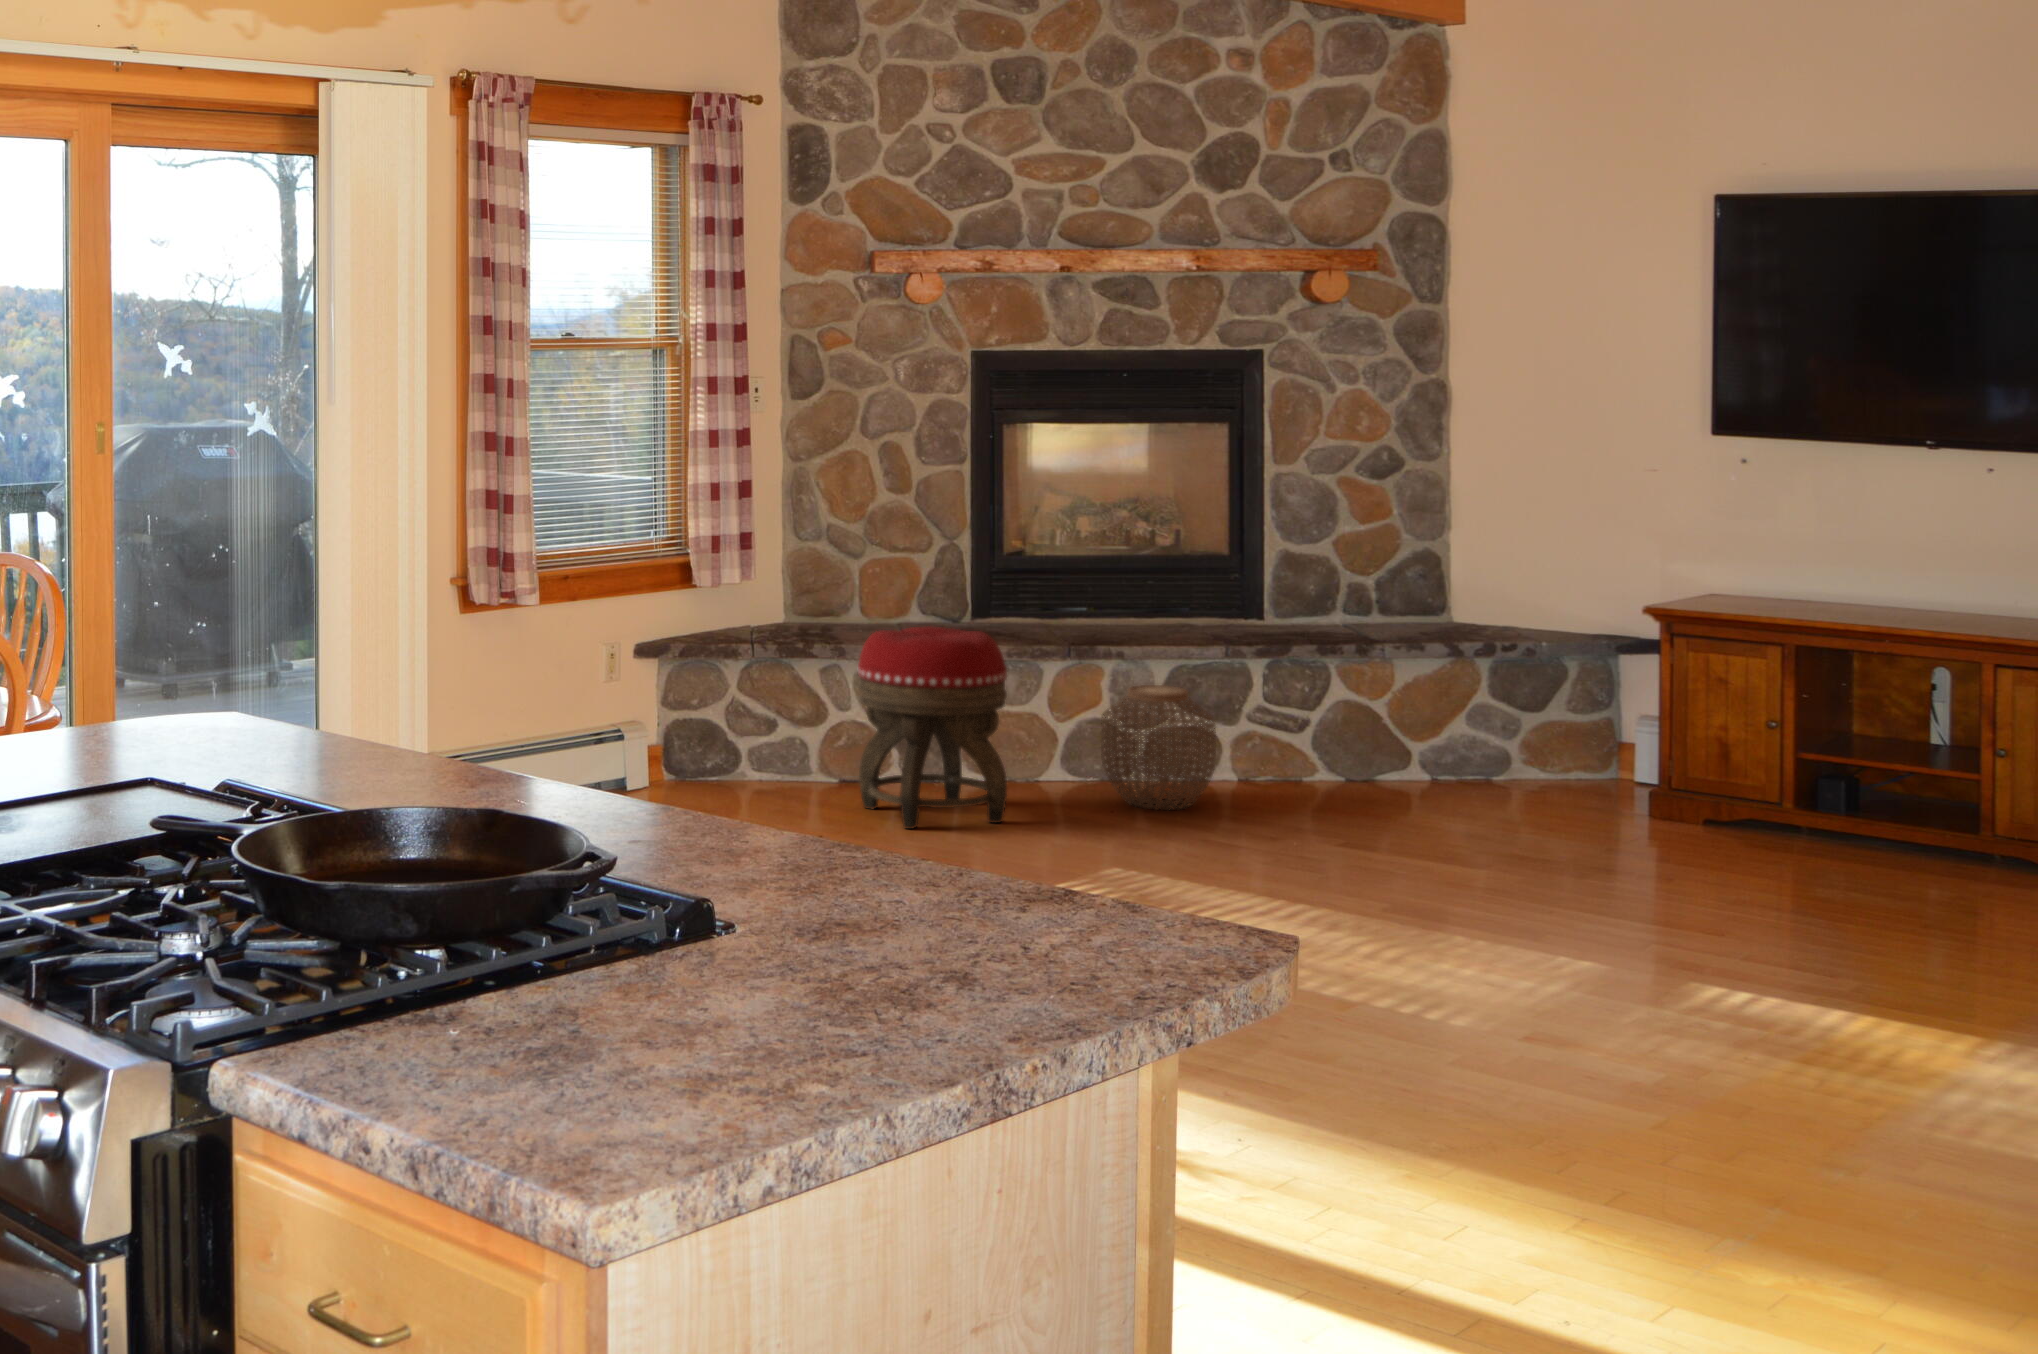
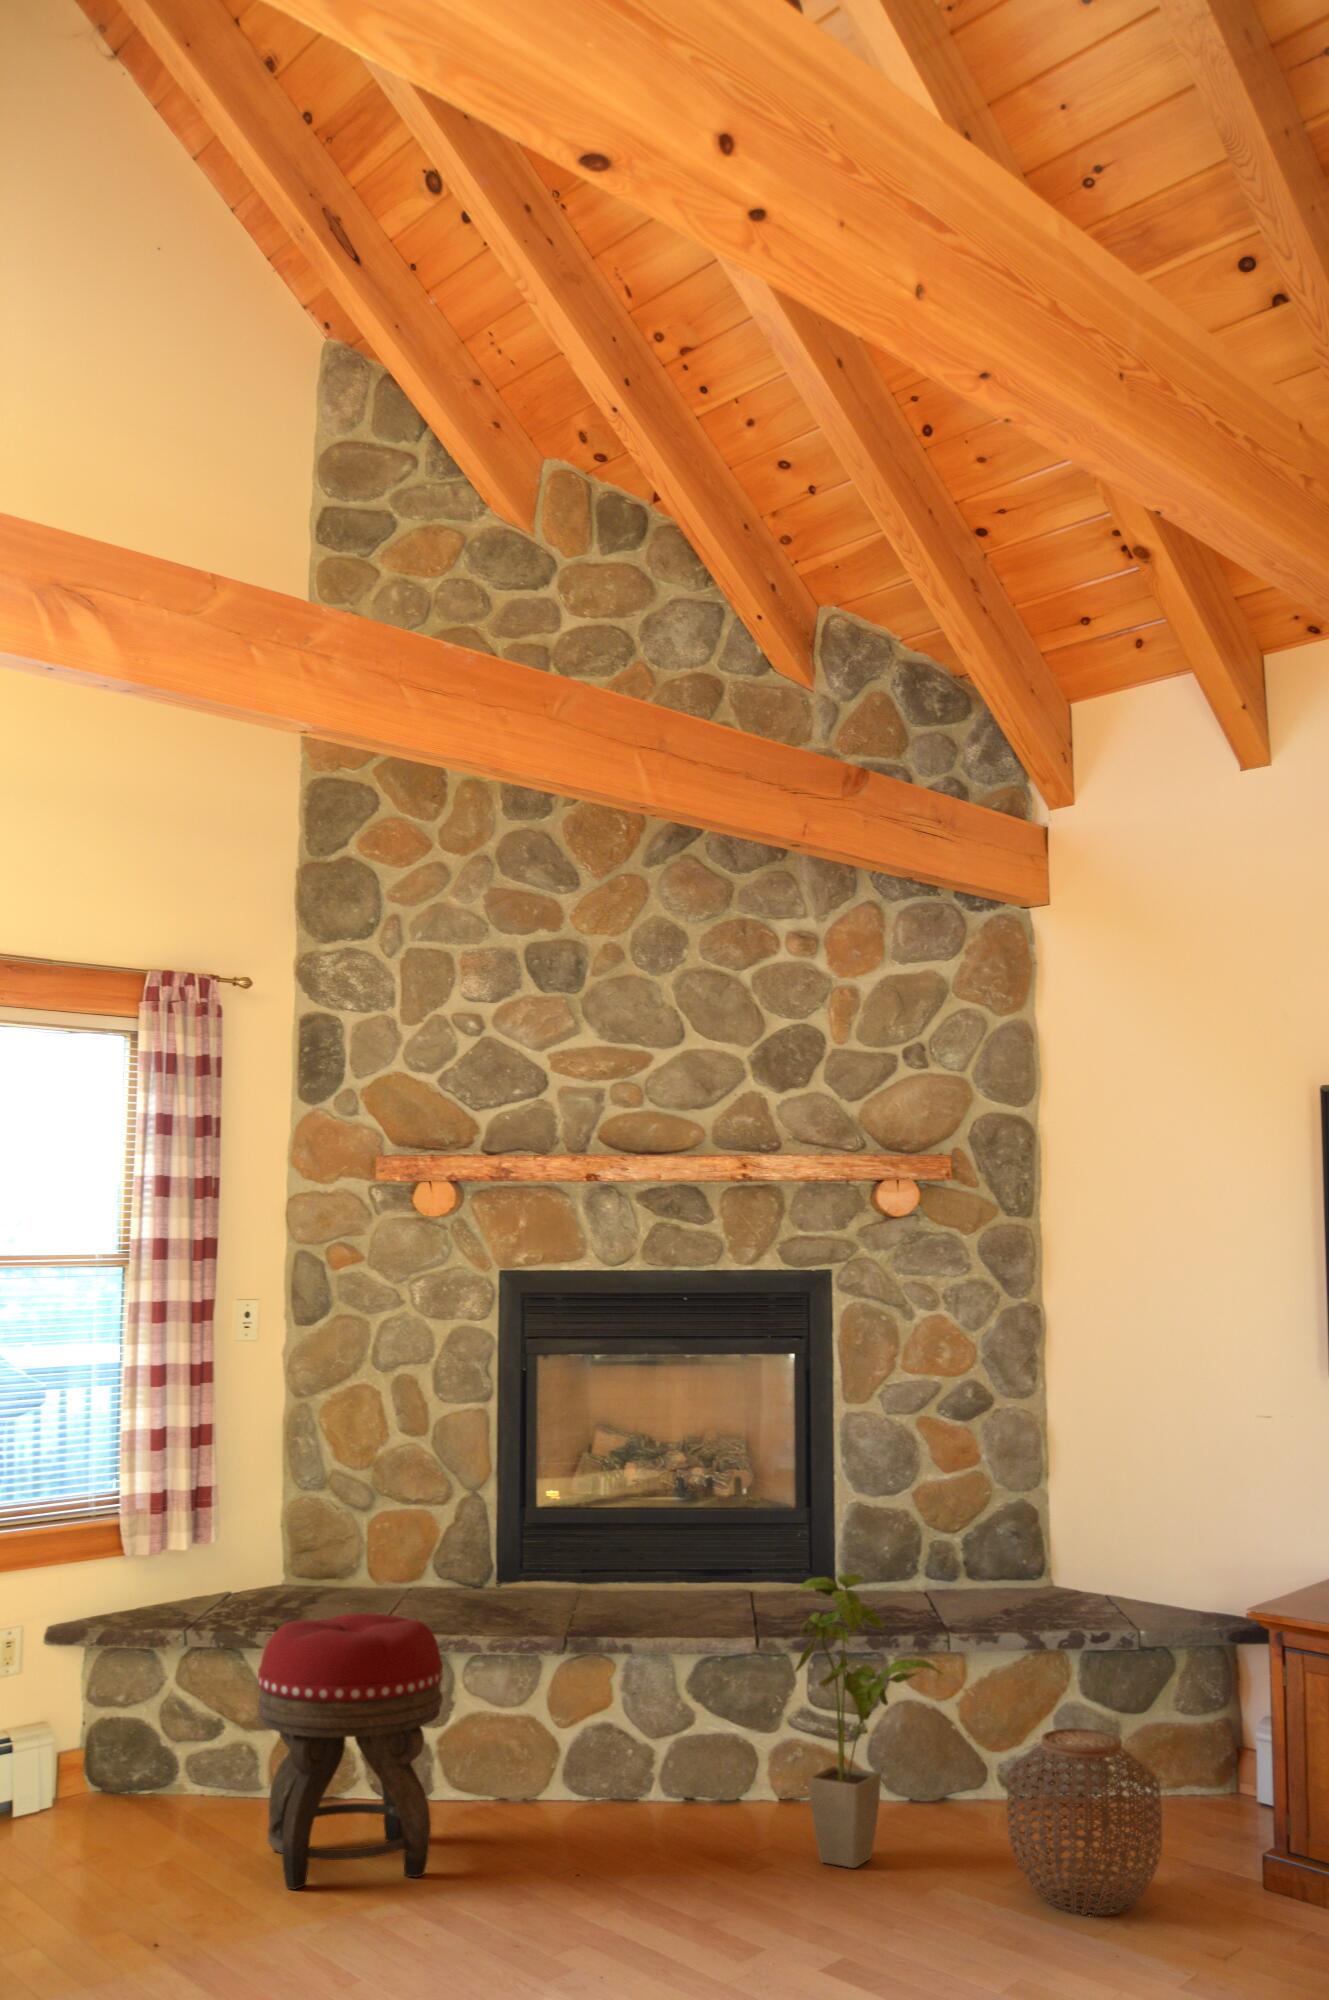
house plant: none [1288,594,1418,821] -> present [795,1573,941,1868]
woven basket: present [1101,685,1216,810] -> present [1007,1728,1162,1915]

